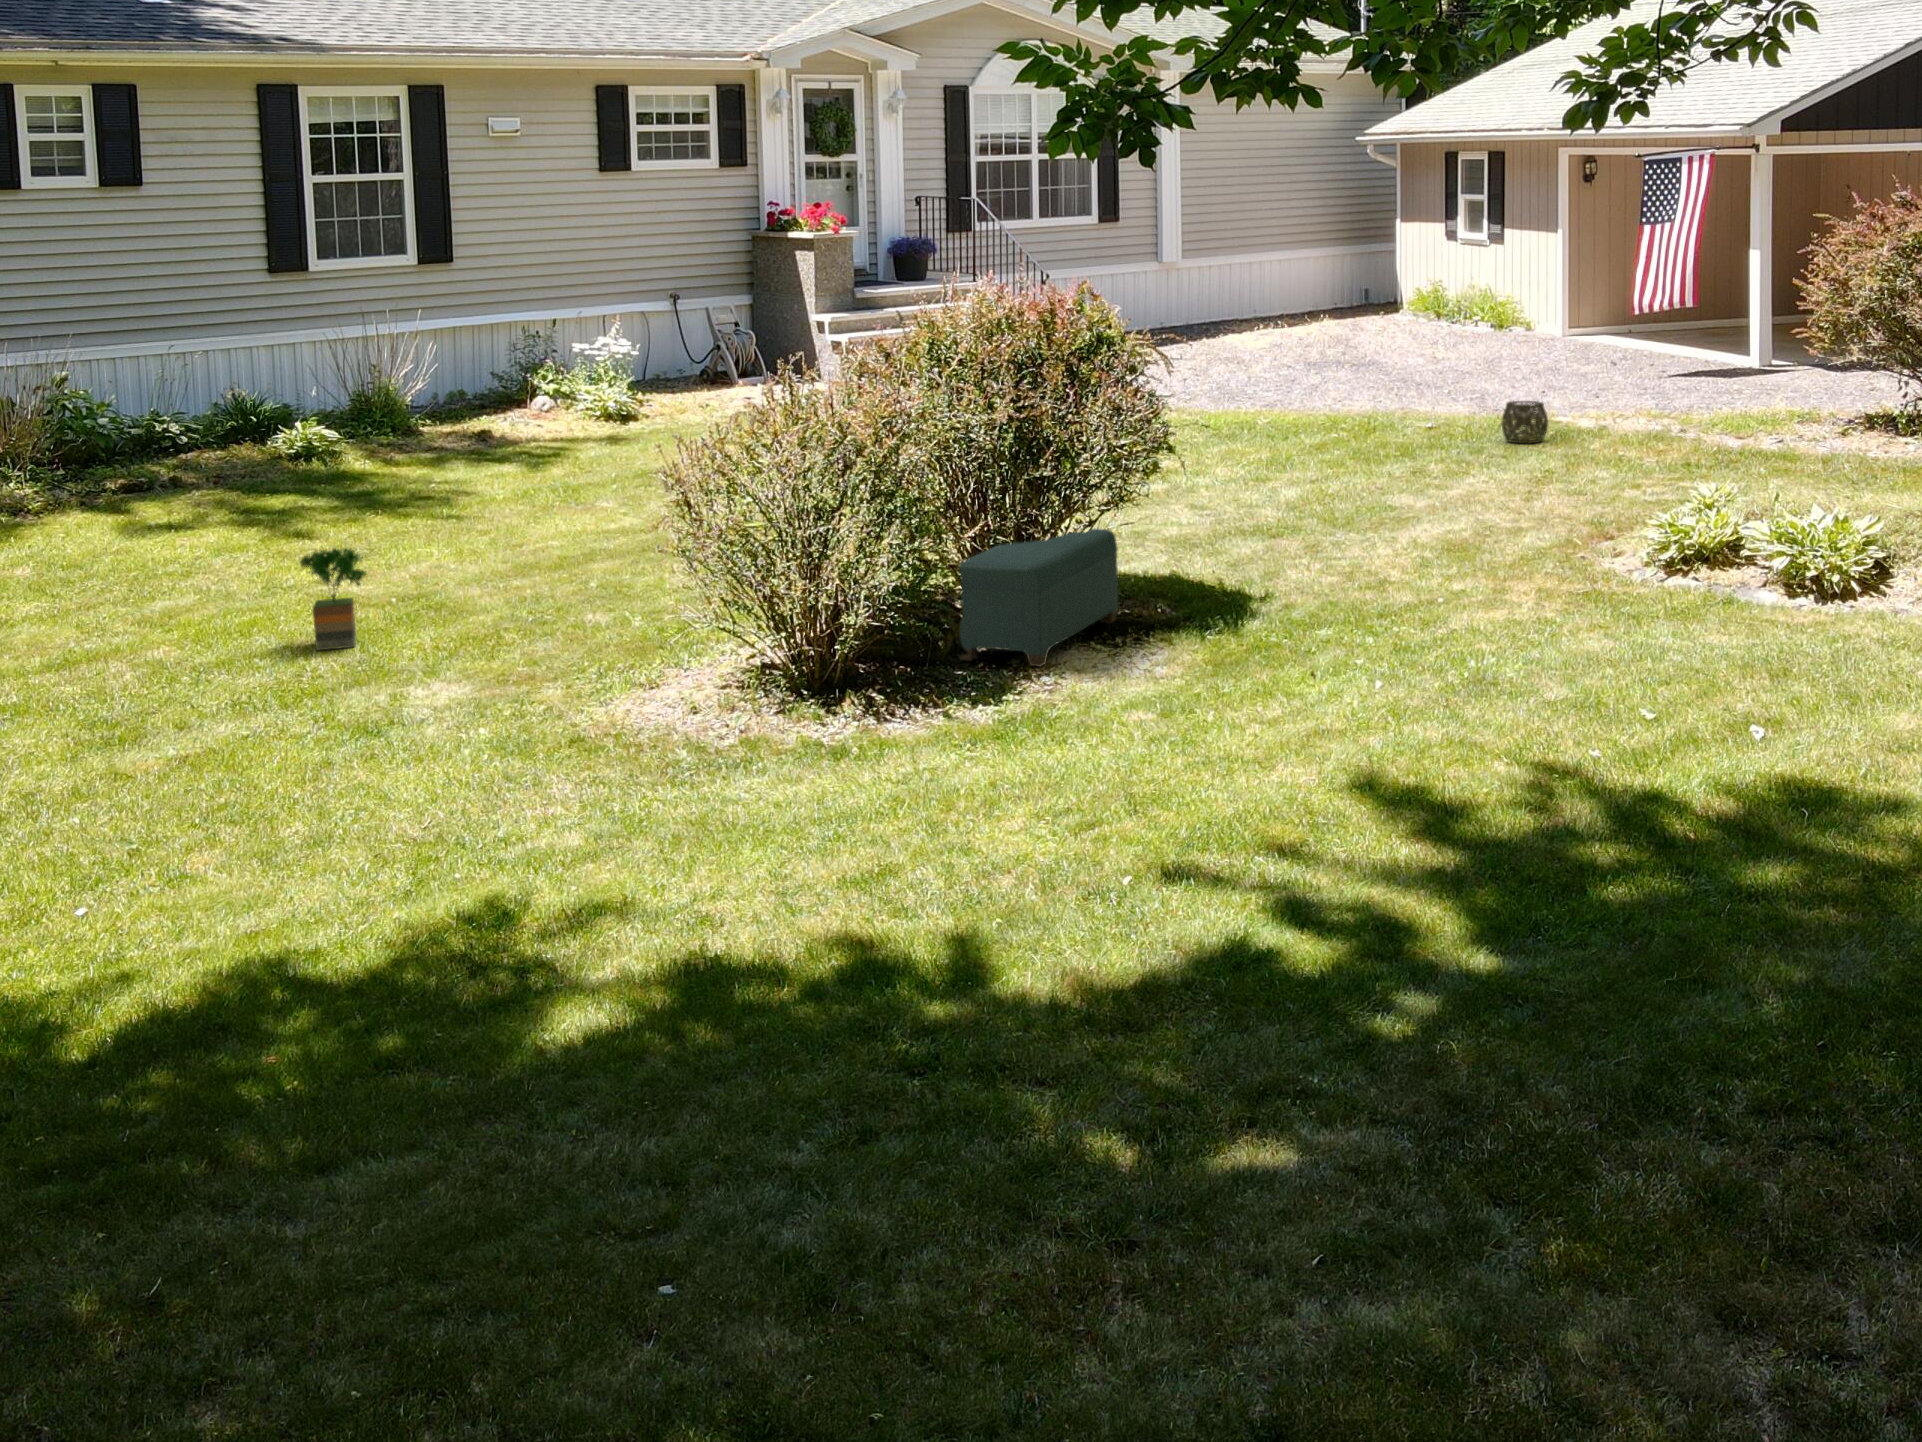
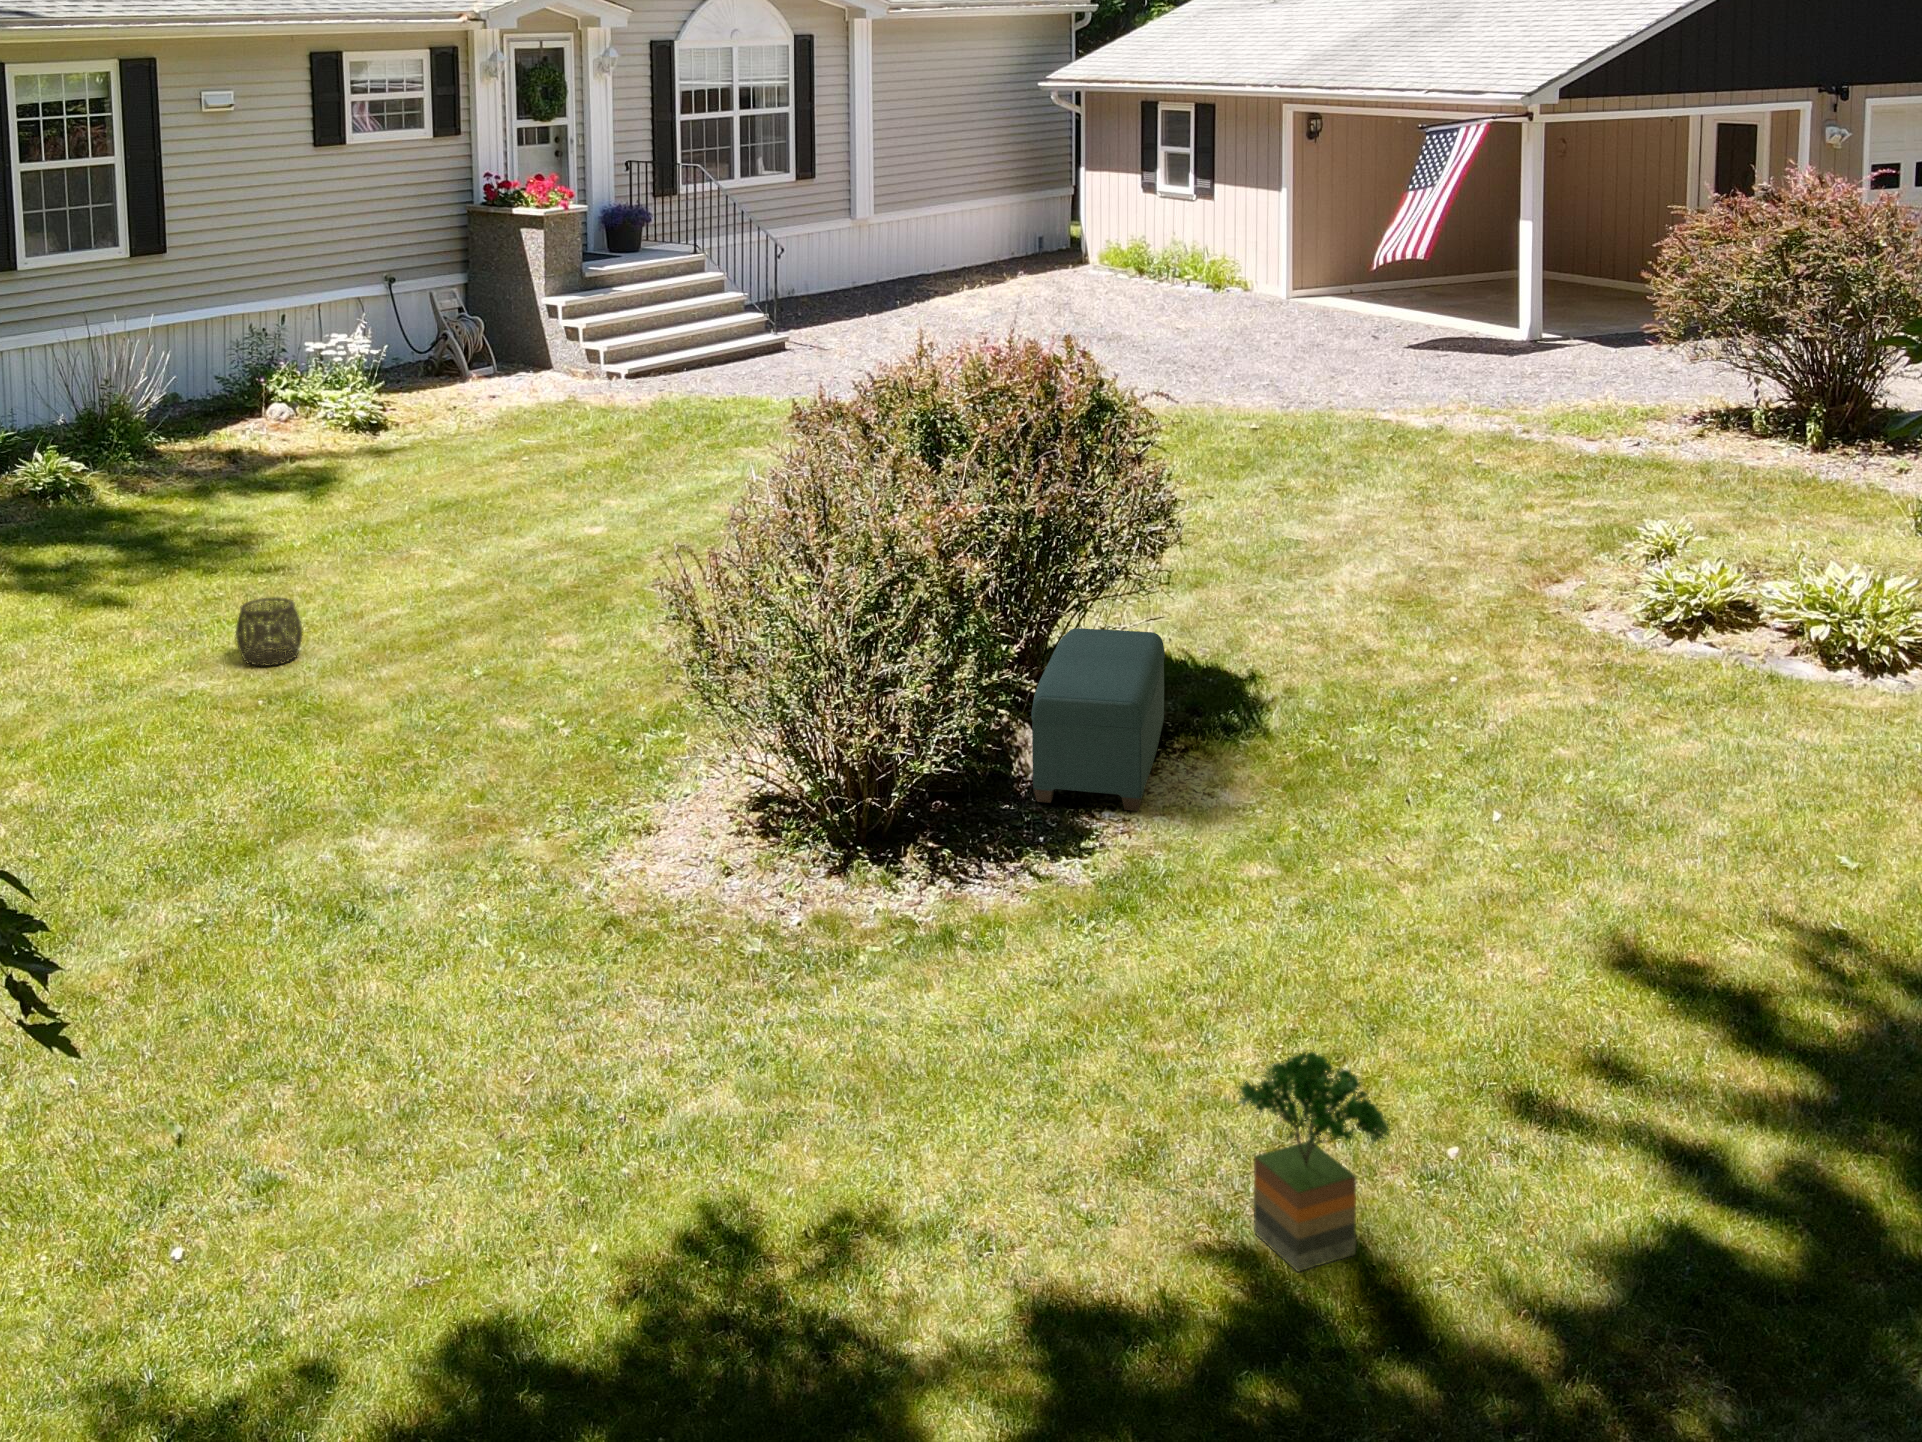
woven basket: present [1502,401,1548,444] -> present [236,598,302,666]
potted tree: present [299,548,366,650] -> present [1238,1051,1390,1272]

